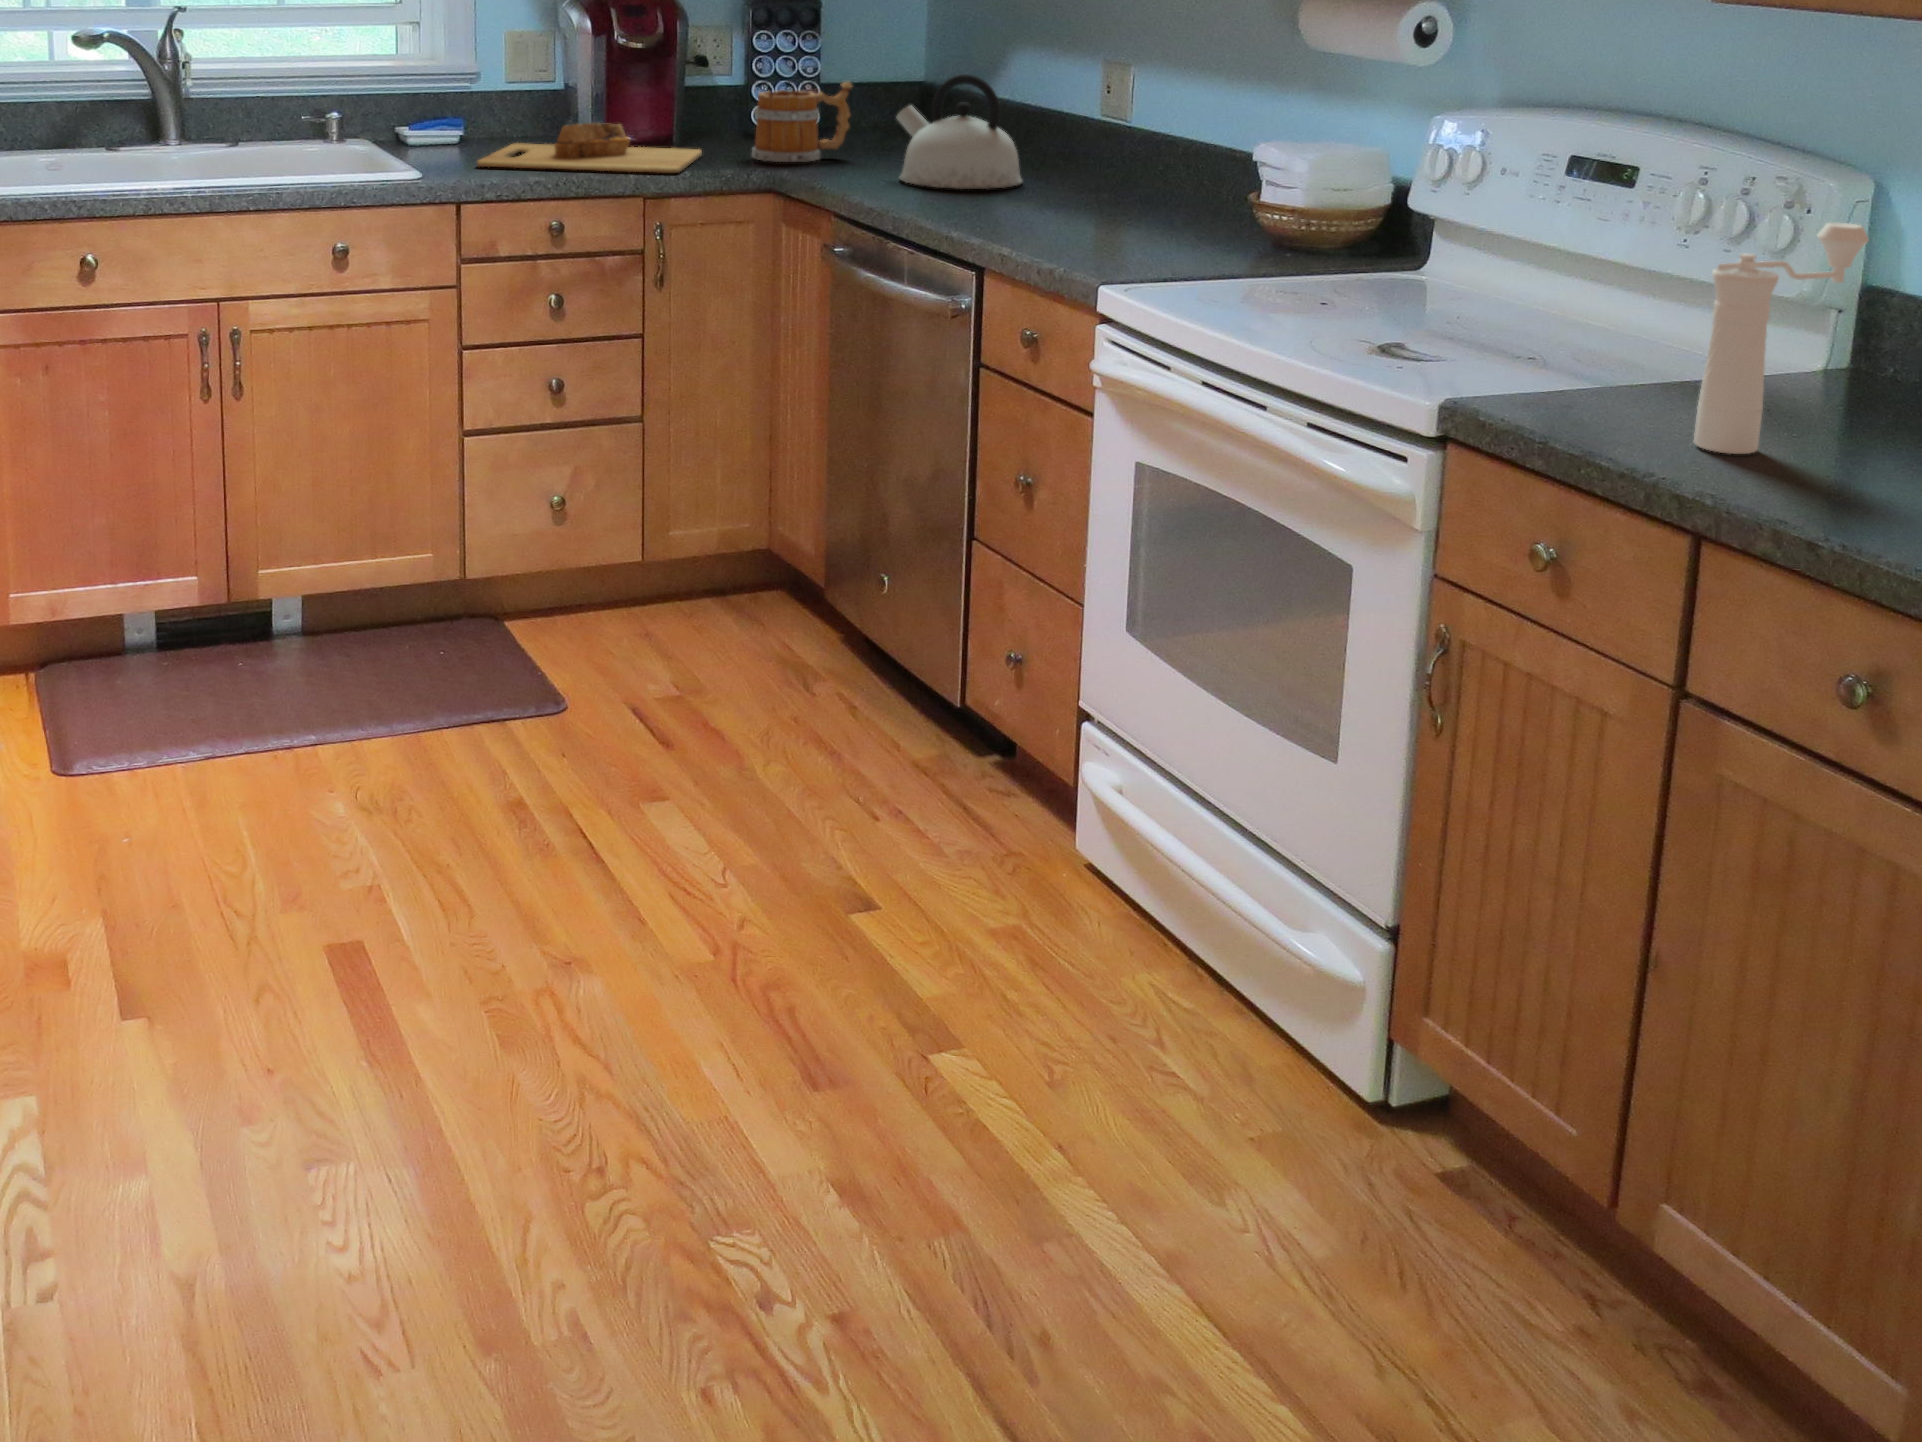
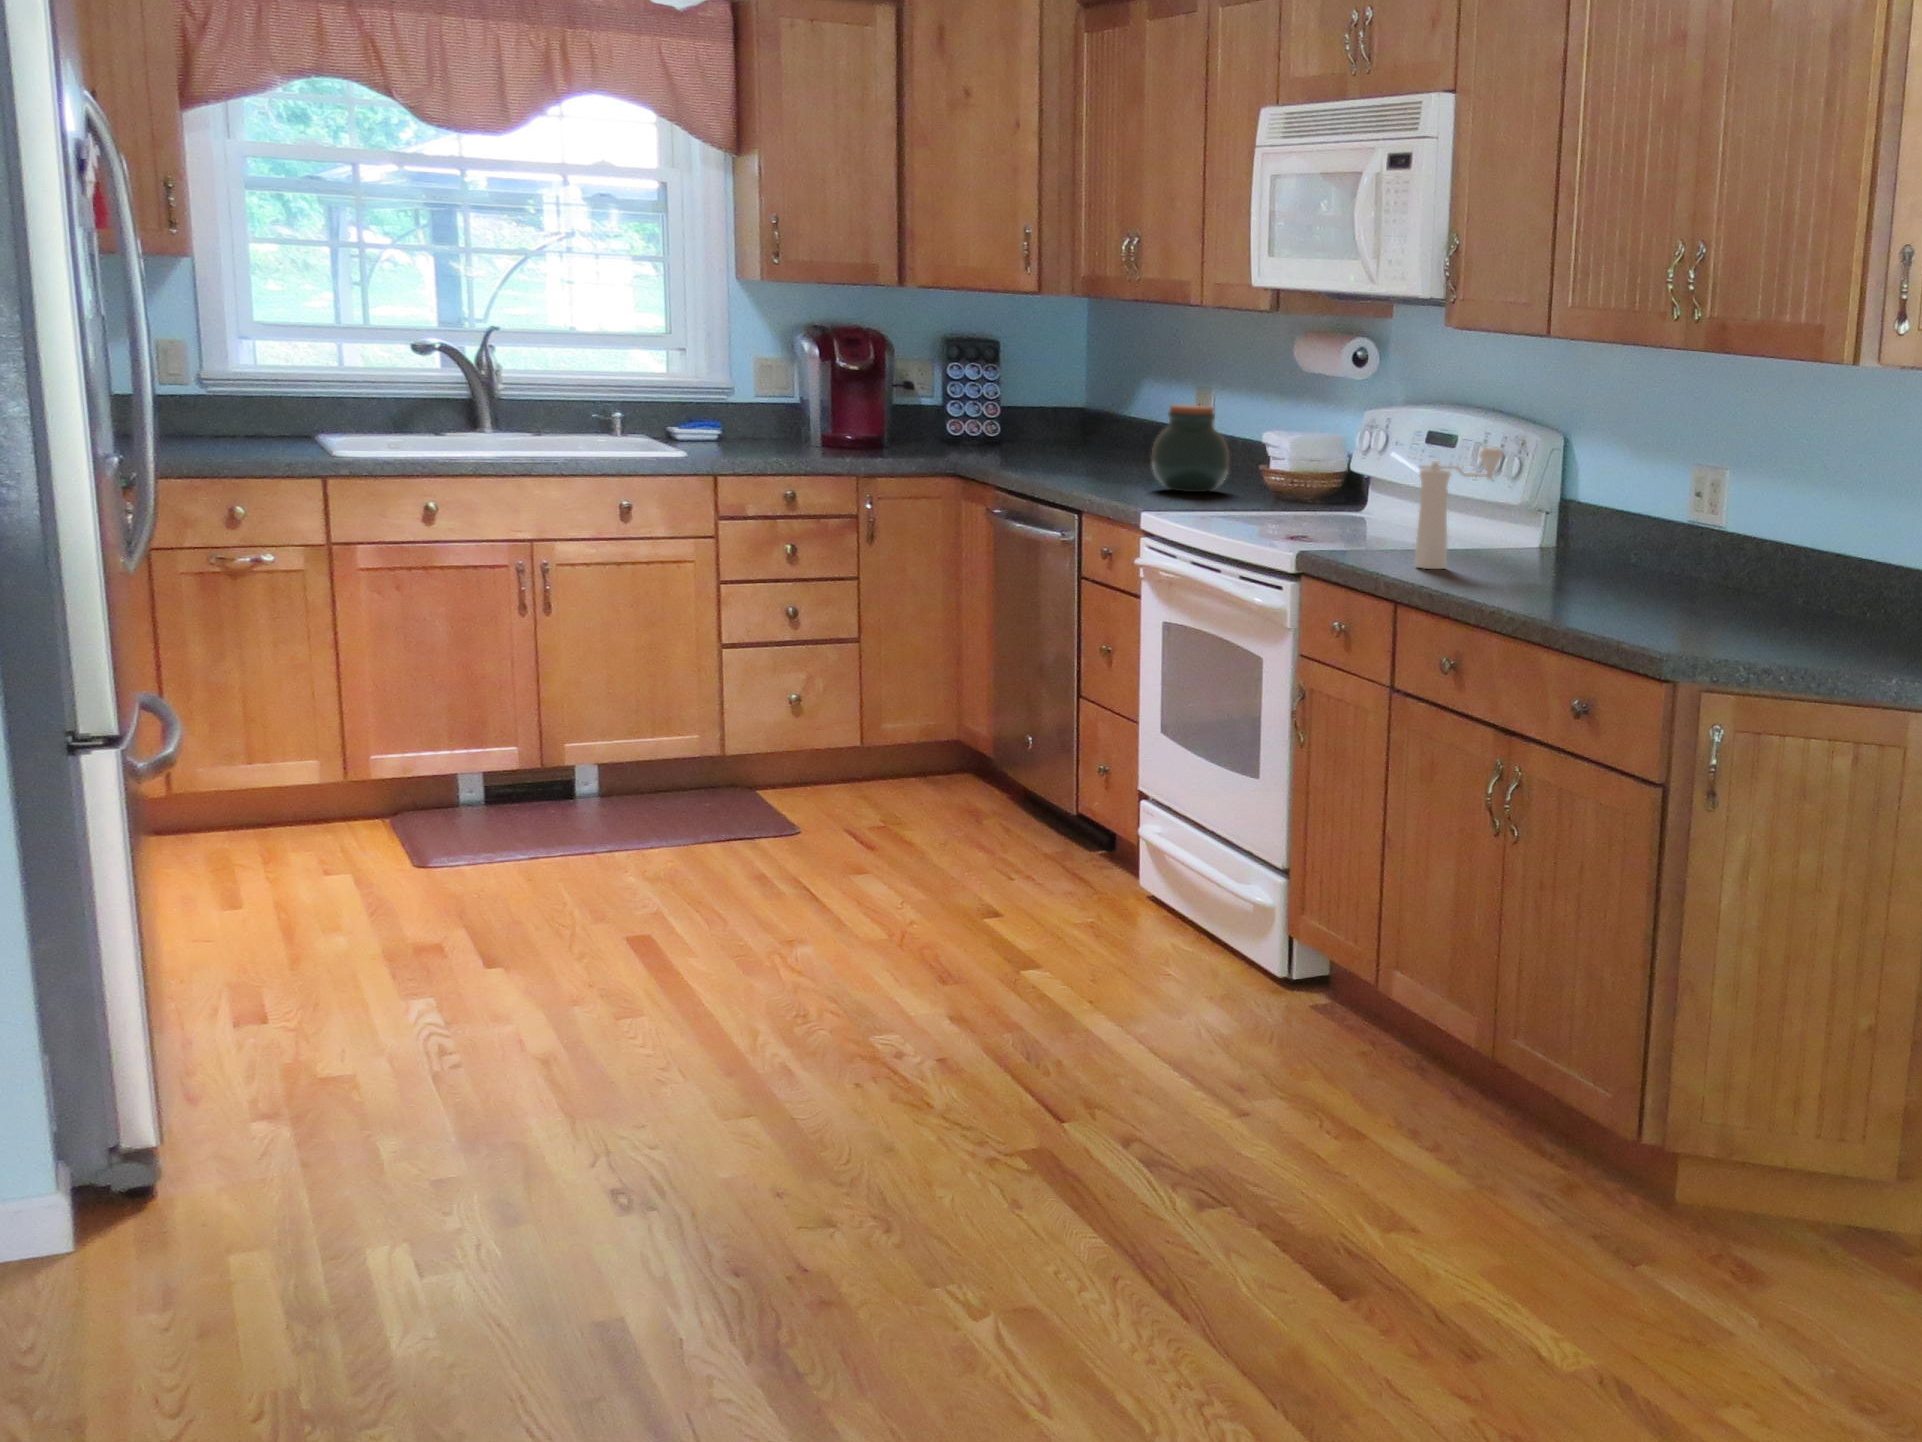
kettle: present [896,74,1022,189] -> none [1045,392,1136,473]
mug: present [752,82,853,162] -> none [943,400,1019,457]
jar: none [1073,100,1189,229] -> present [1152,405,1229,492]
cutting board: present [477,123,702,173] -> none [731,424,906,460]

